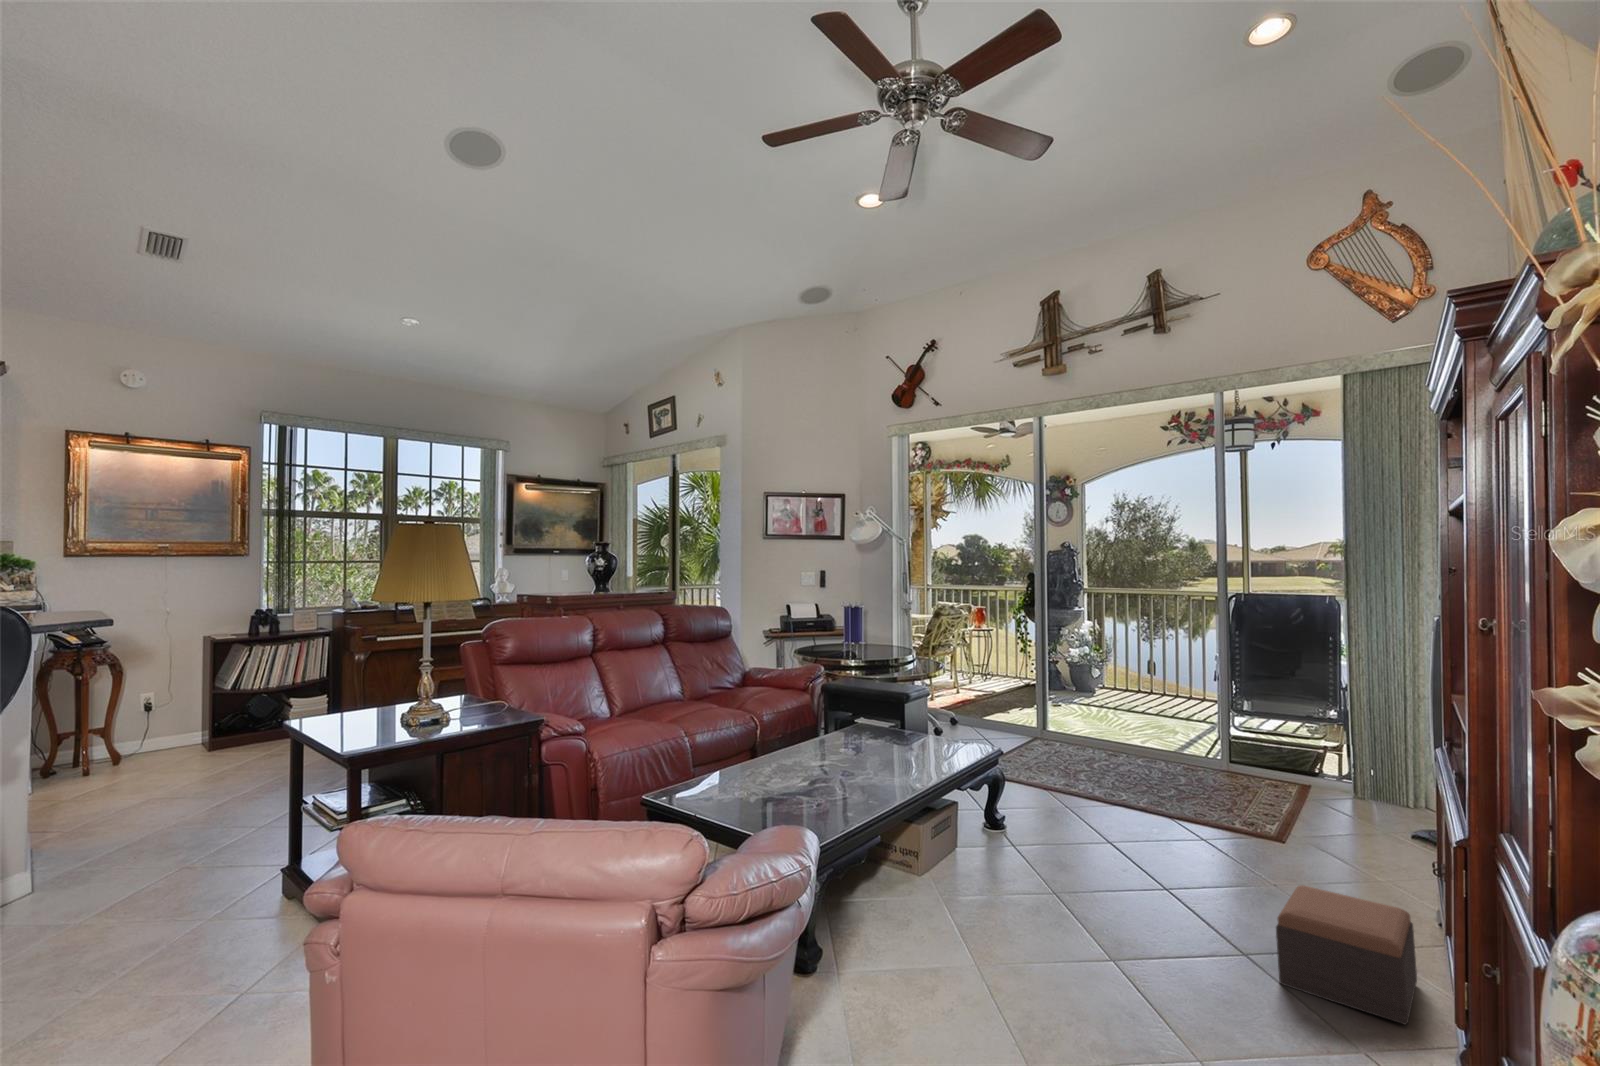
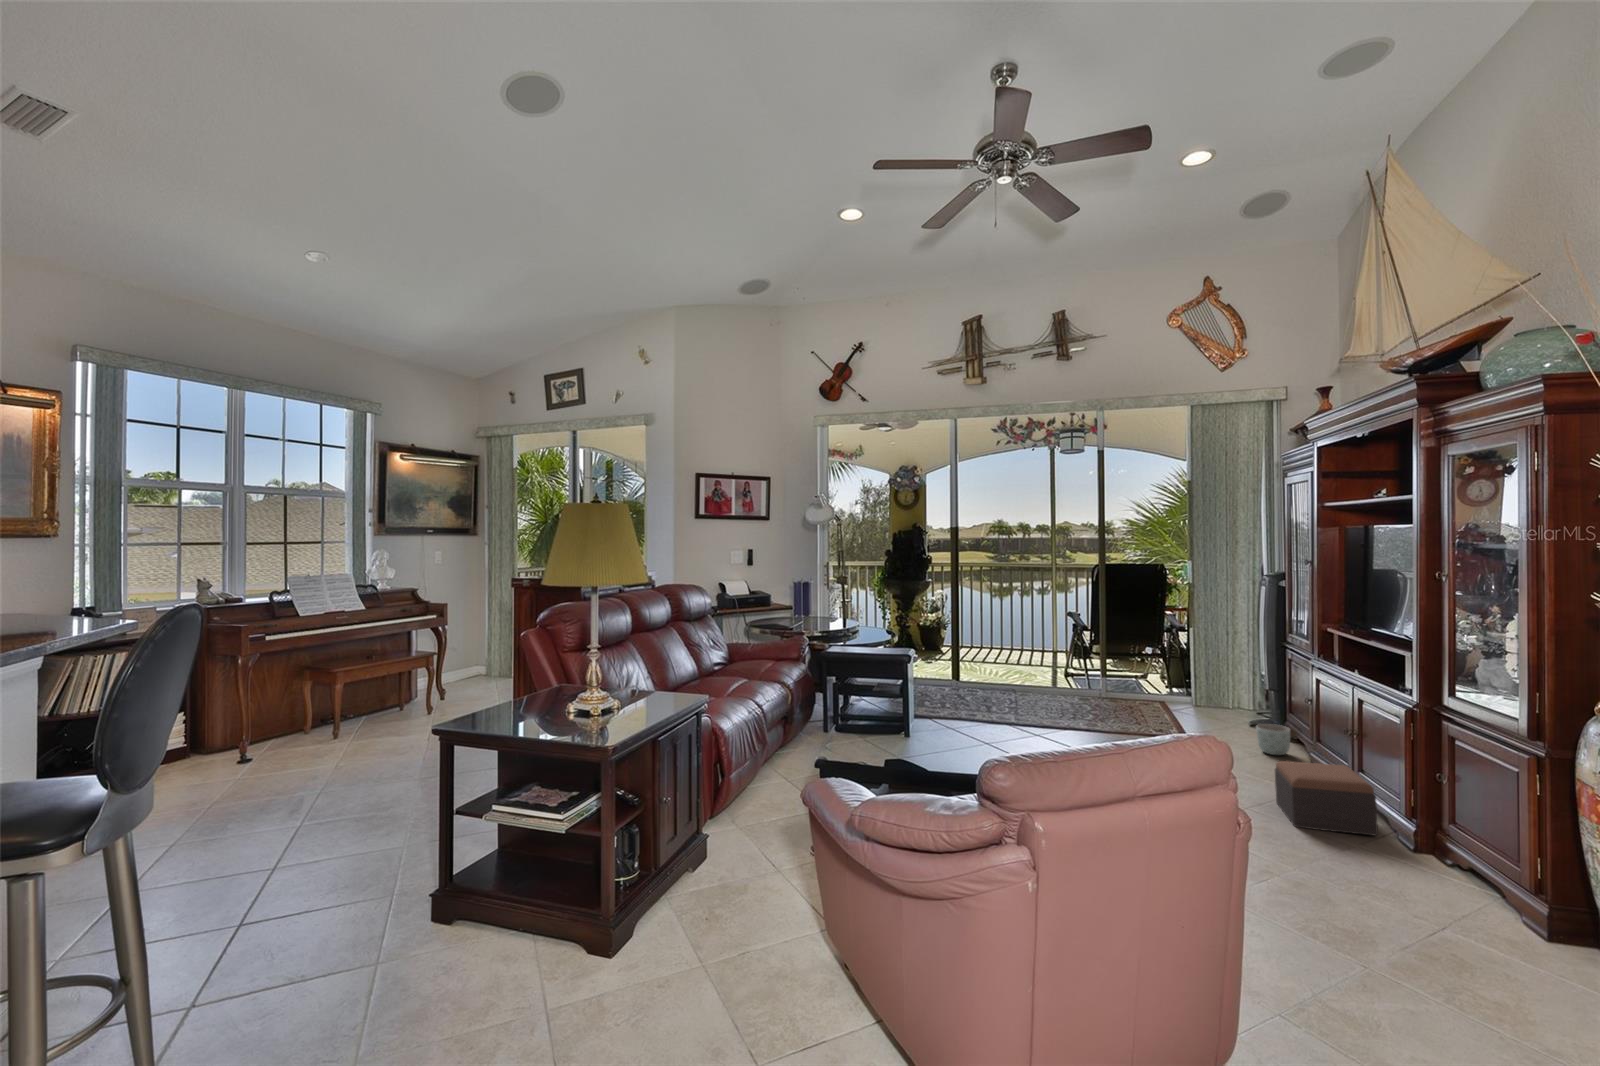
planter: none [1374,832,1429,882] -> present [1256,724,1290,755]

